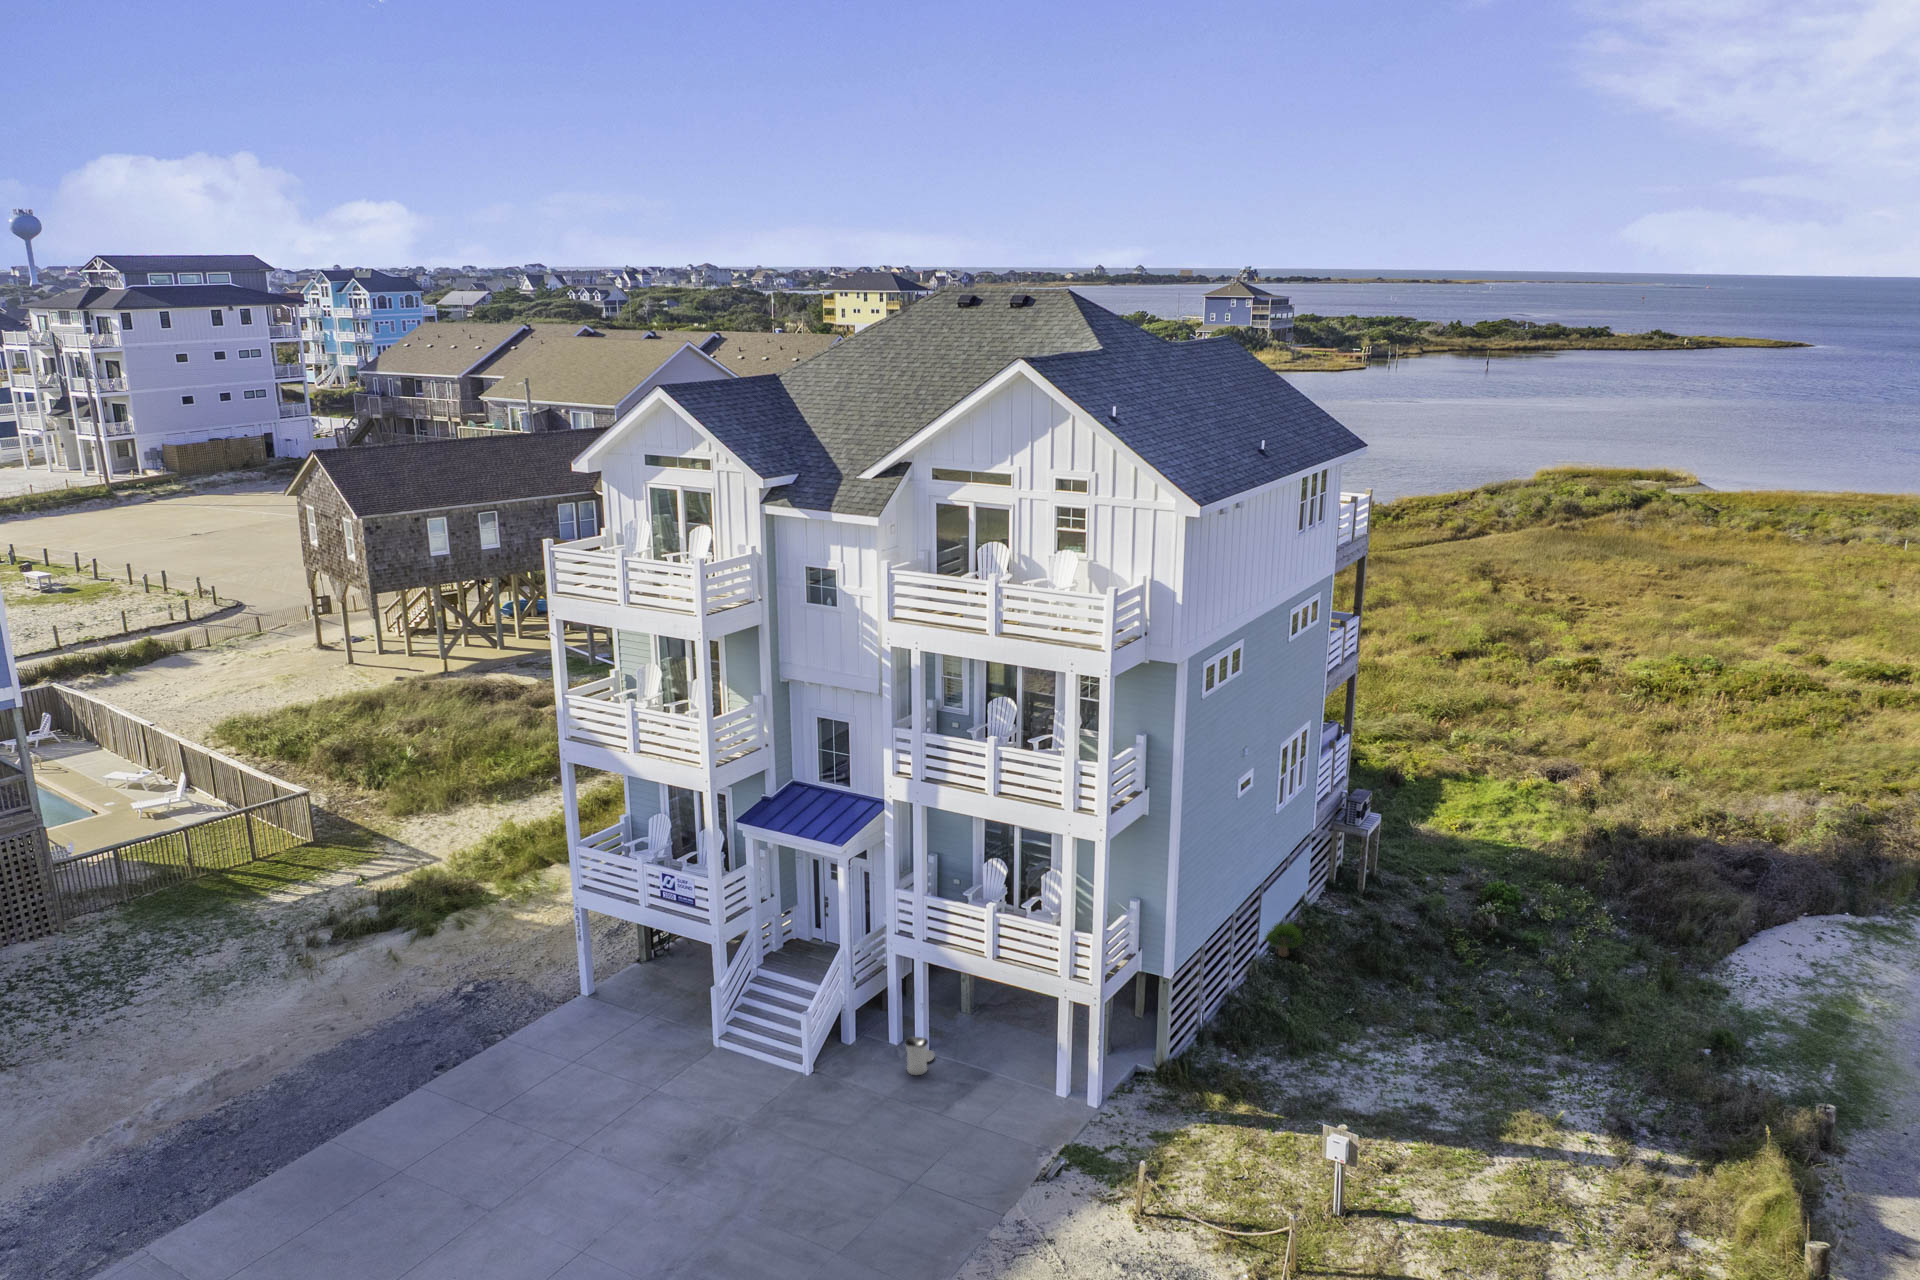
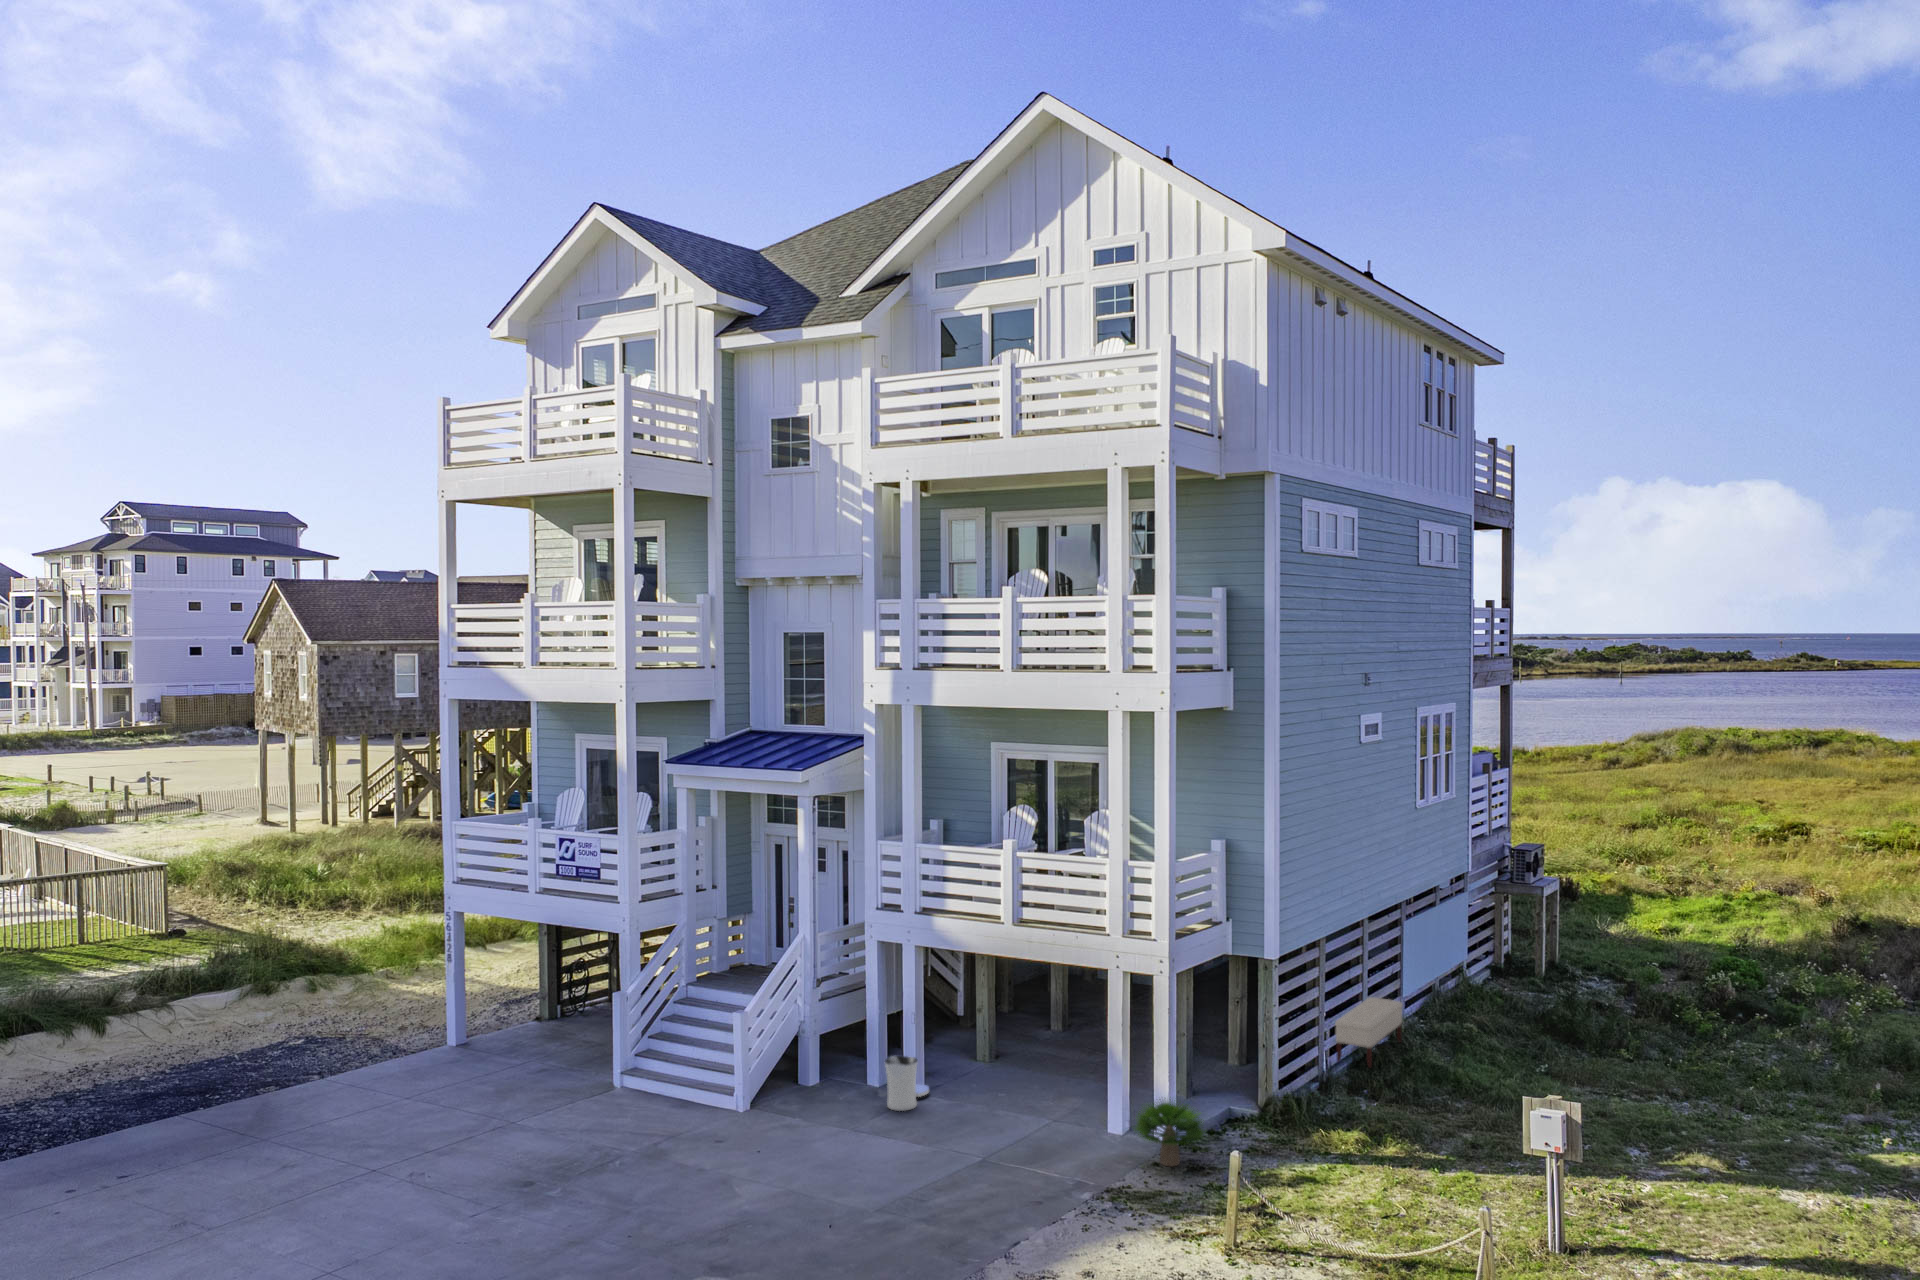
potted plant: present [1265,923,1302,957] -> present [1135,1099,1206,1166]
bench: none [1210,966,1256,1025] -> present [1335,997,1403,1067]

